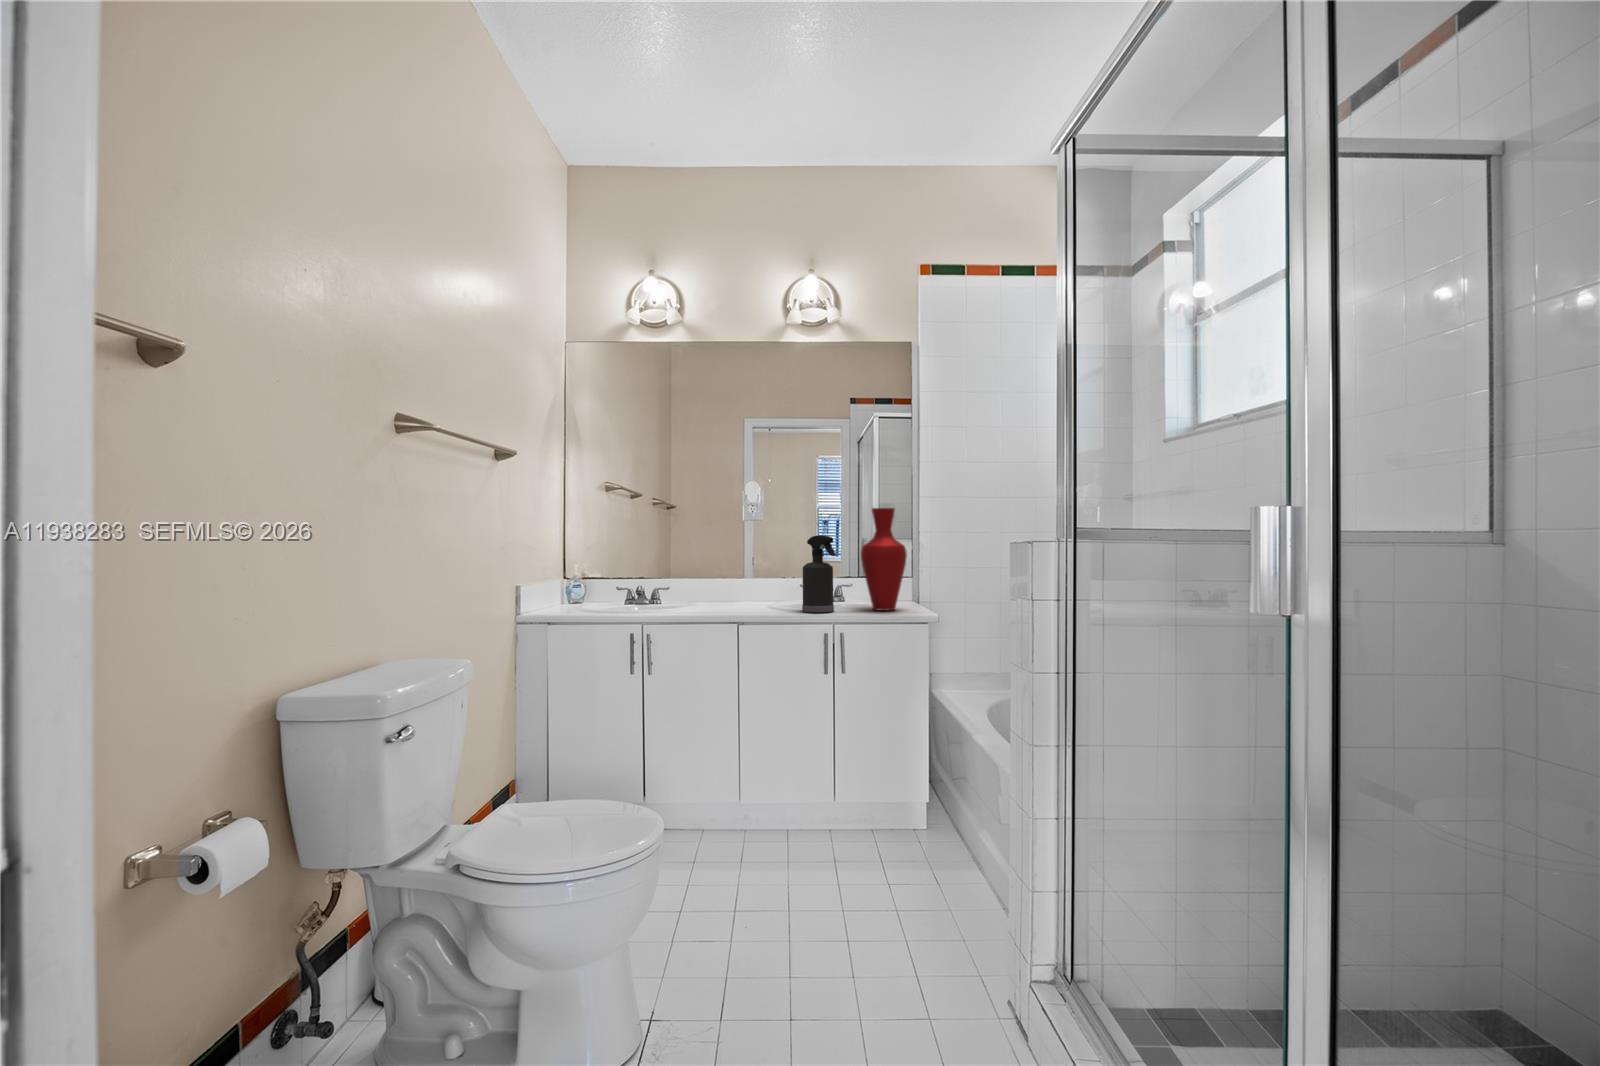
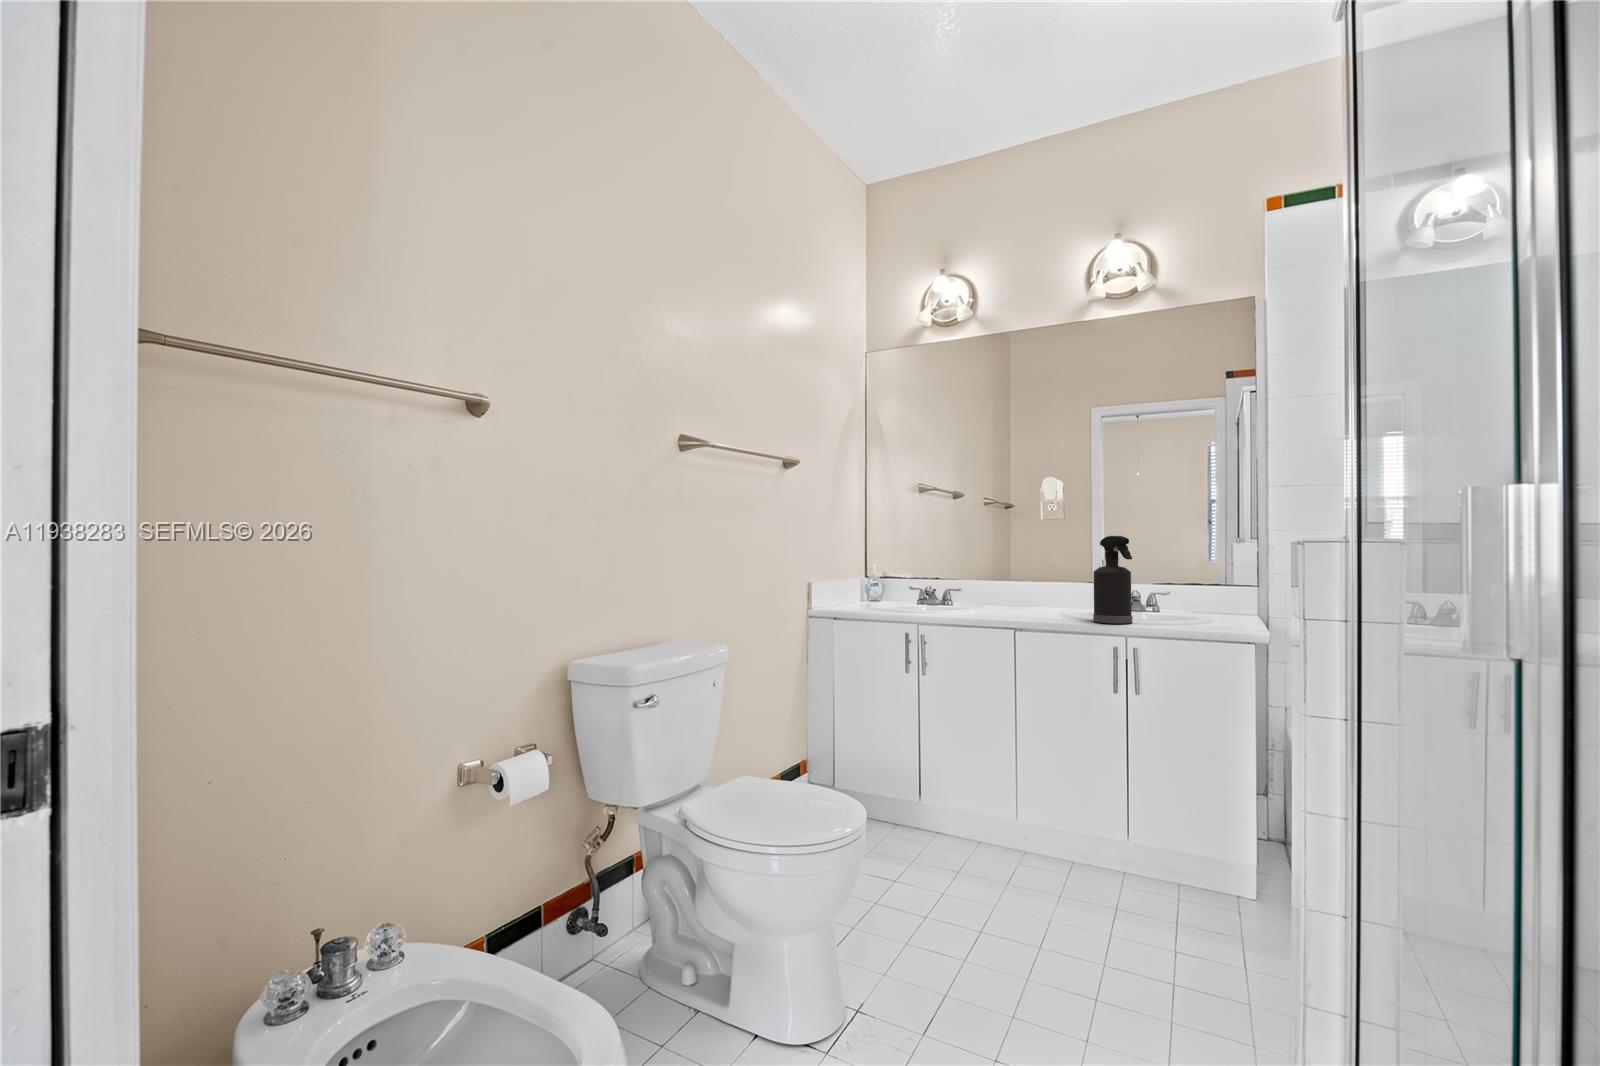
vase: present [861,508,907,611] -> none [1168,502,1230,626]

